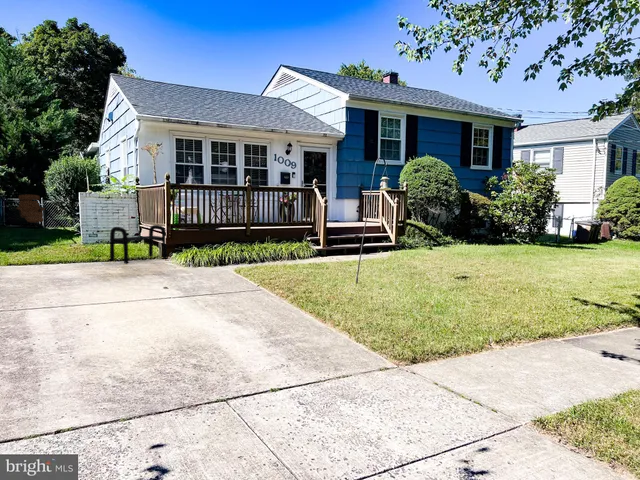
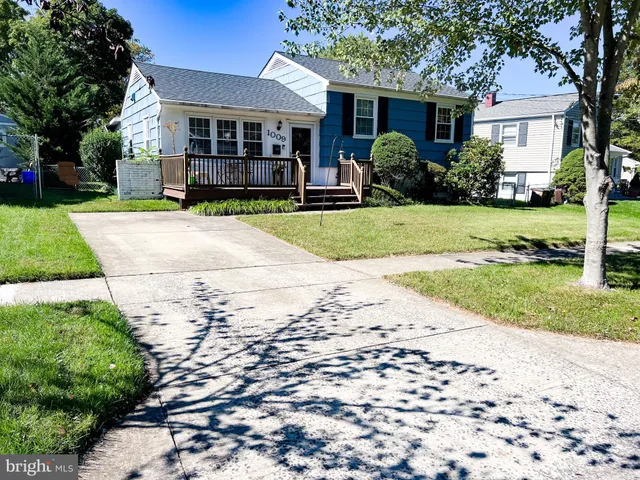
bench: present [110,225,167,263] -> none [144,185,186,213]

